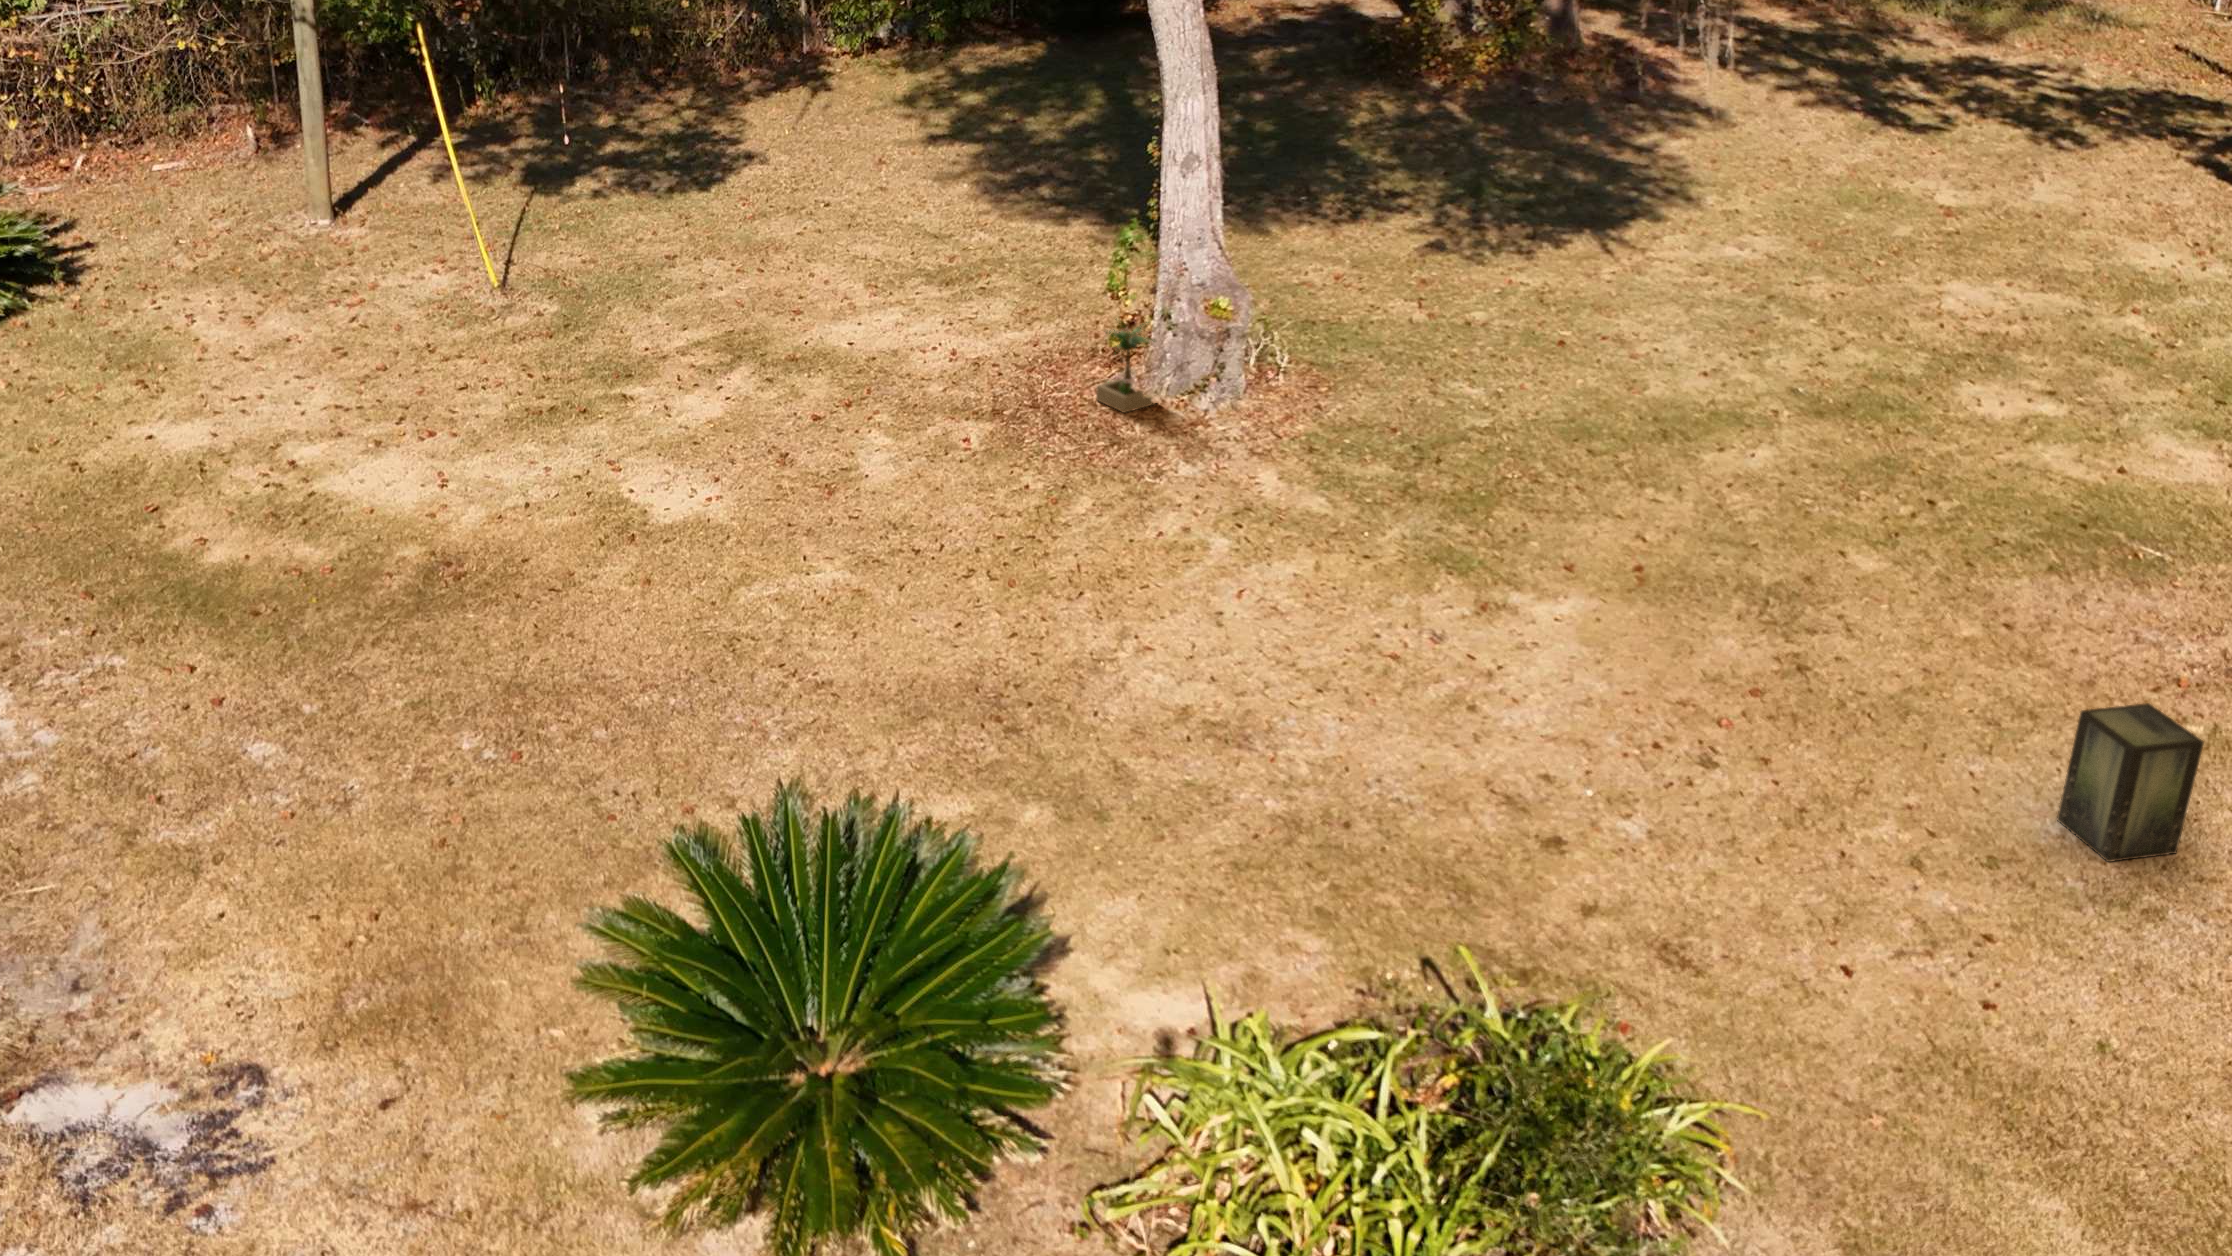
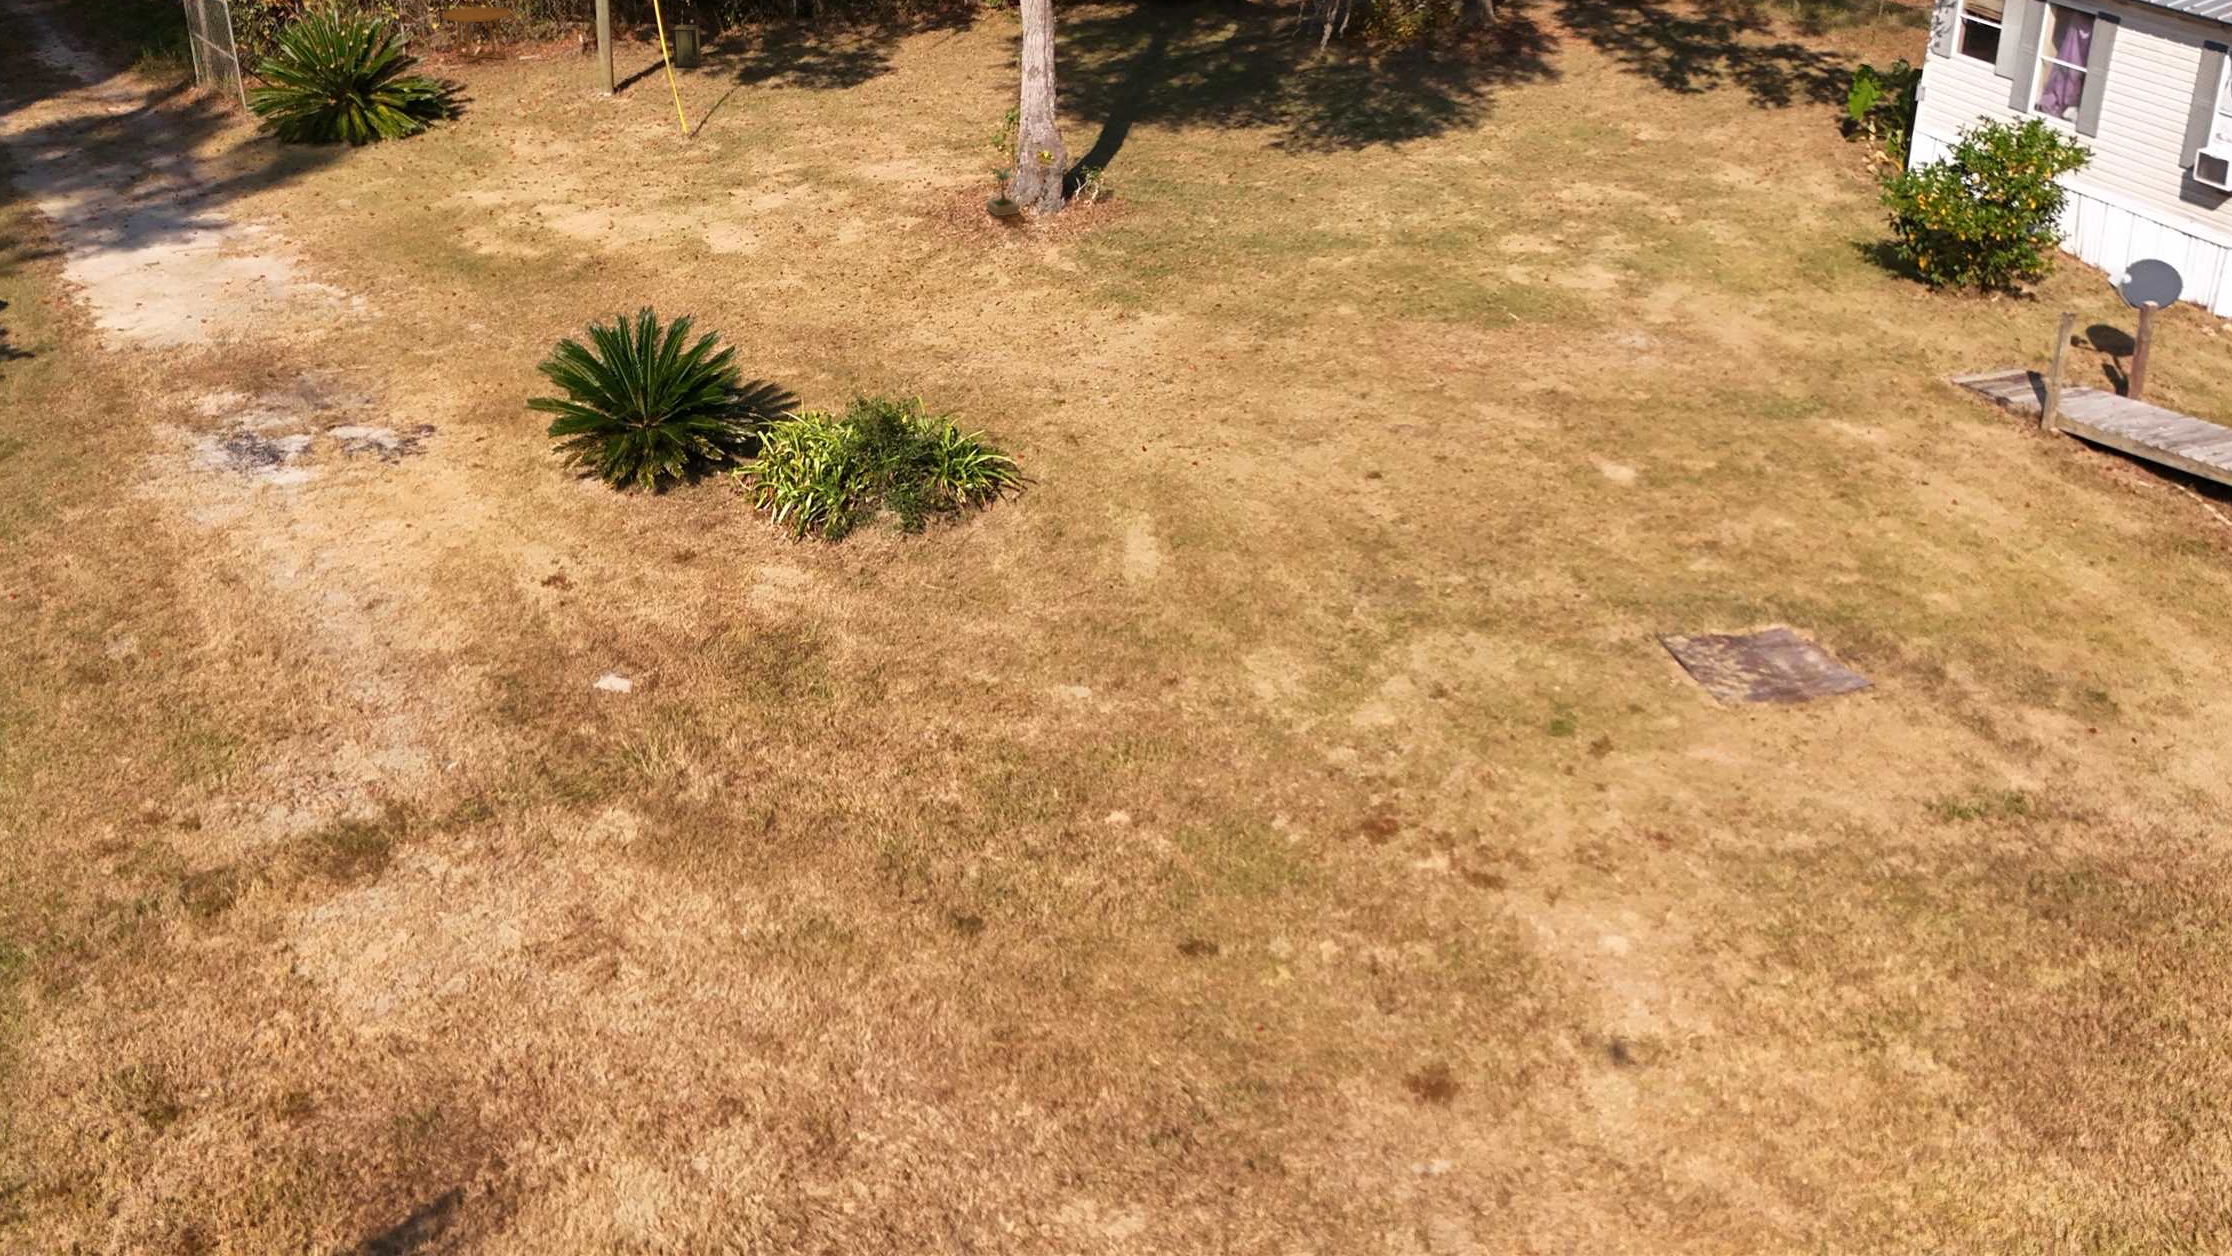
round table: none [20,88,140,181] -> present [442,6,512,63]
storage box: present [2057,703,2204,862] -> present [672,25,701,68]

